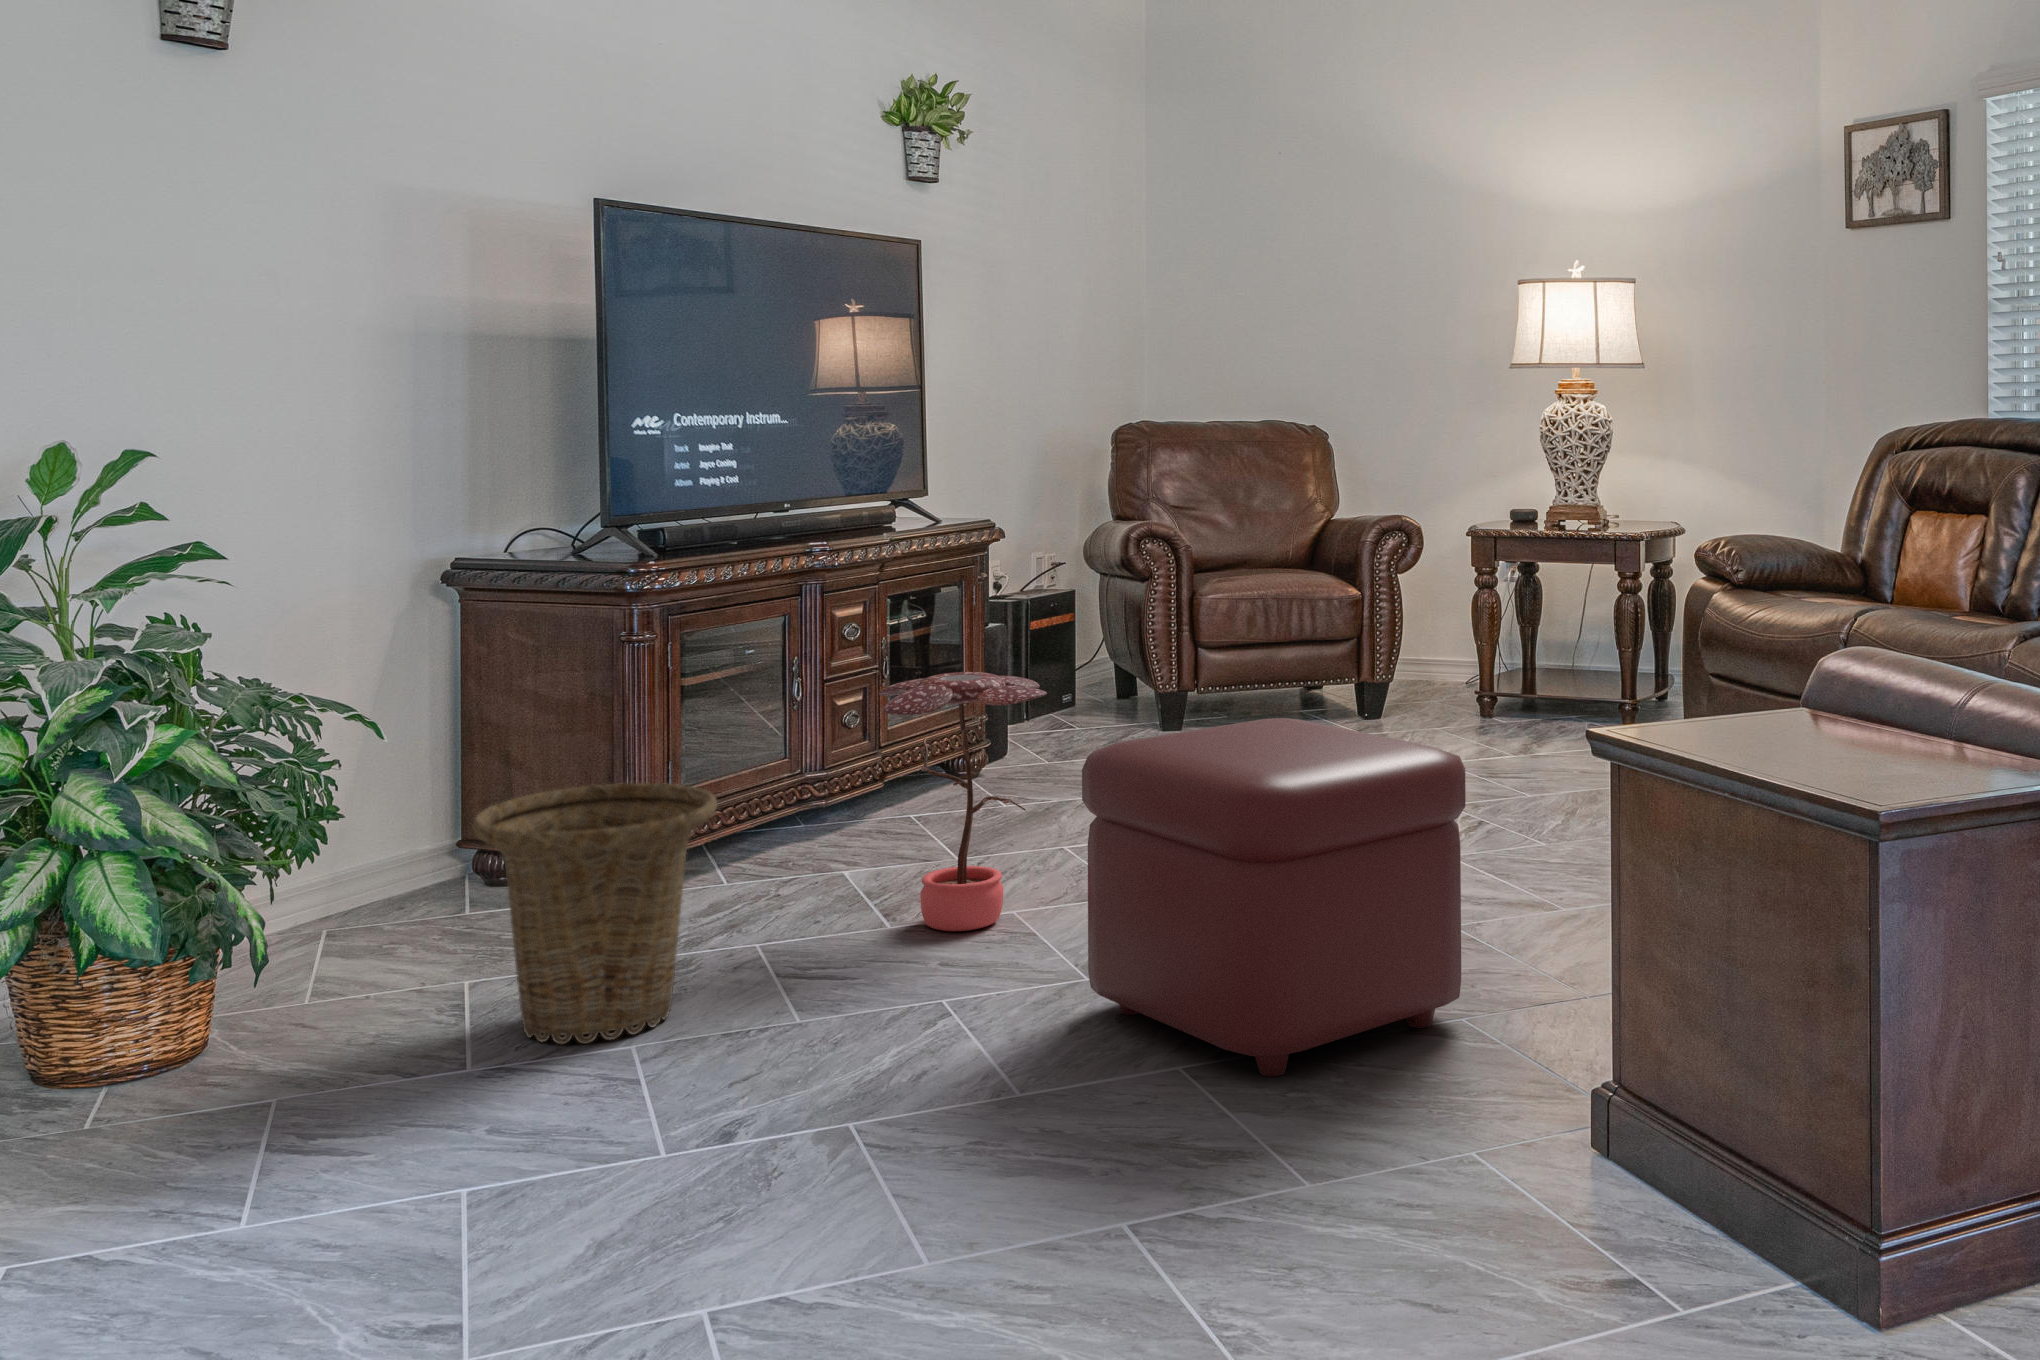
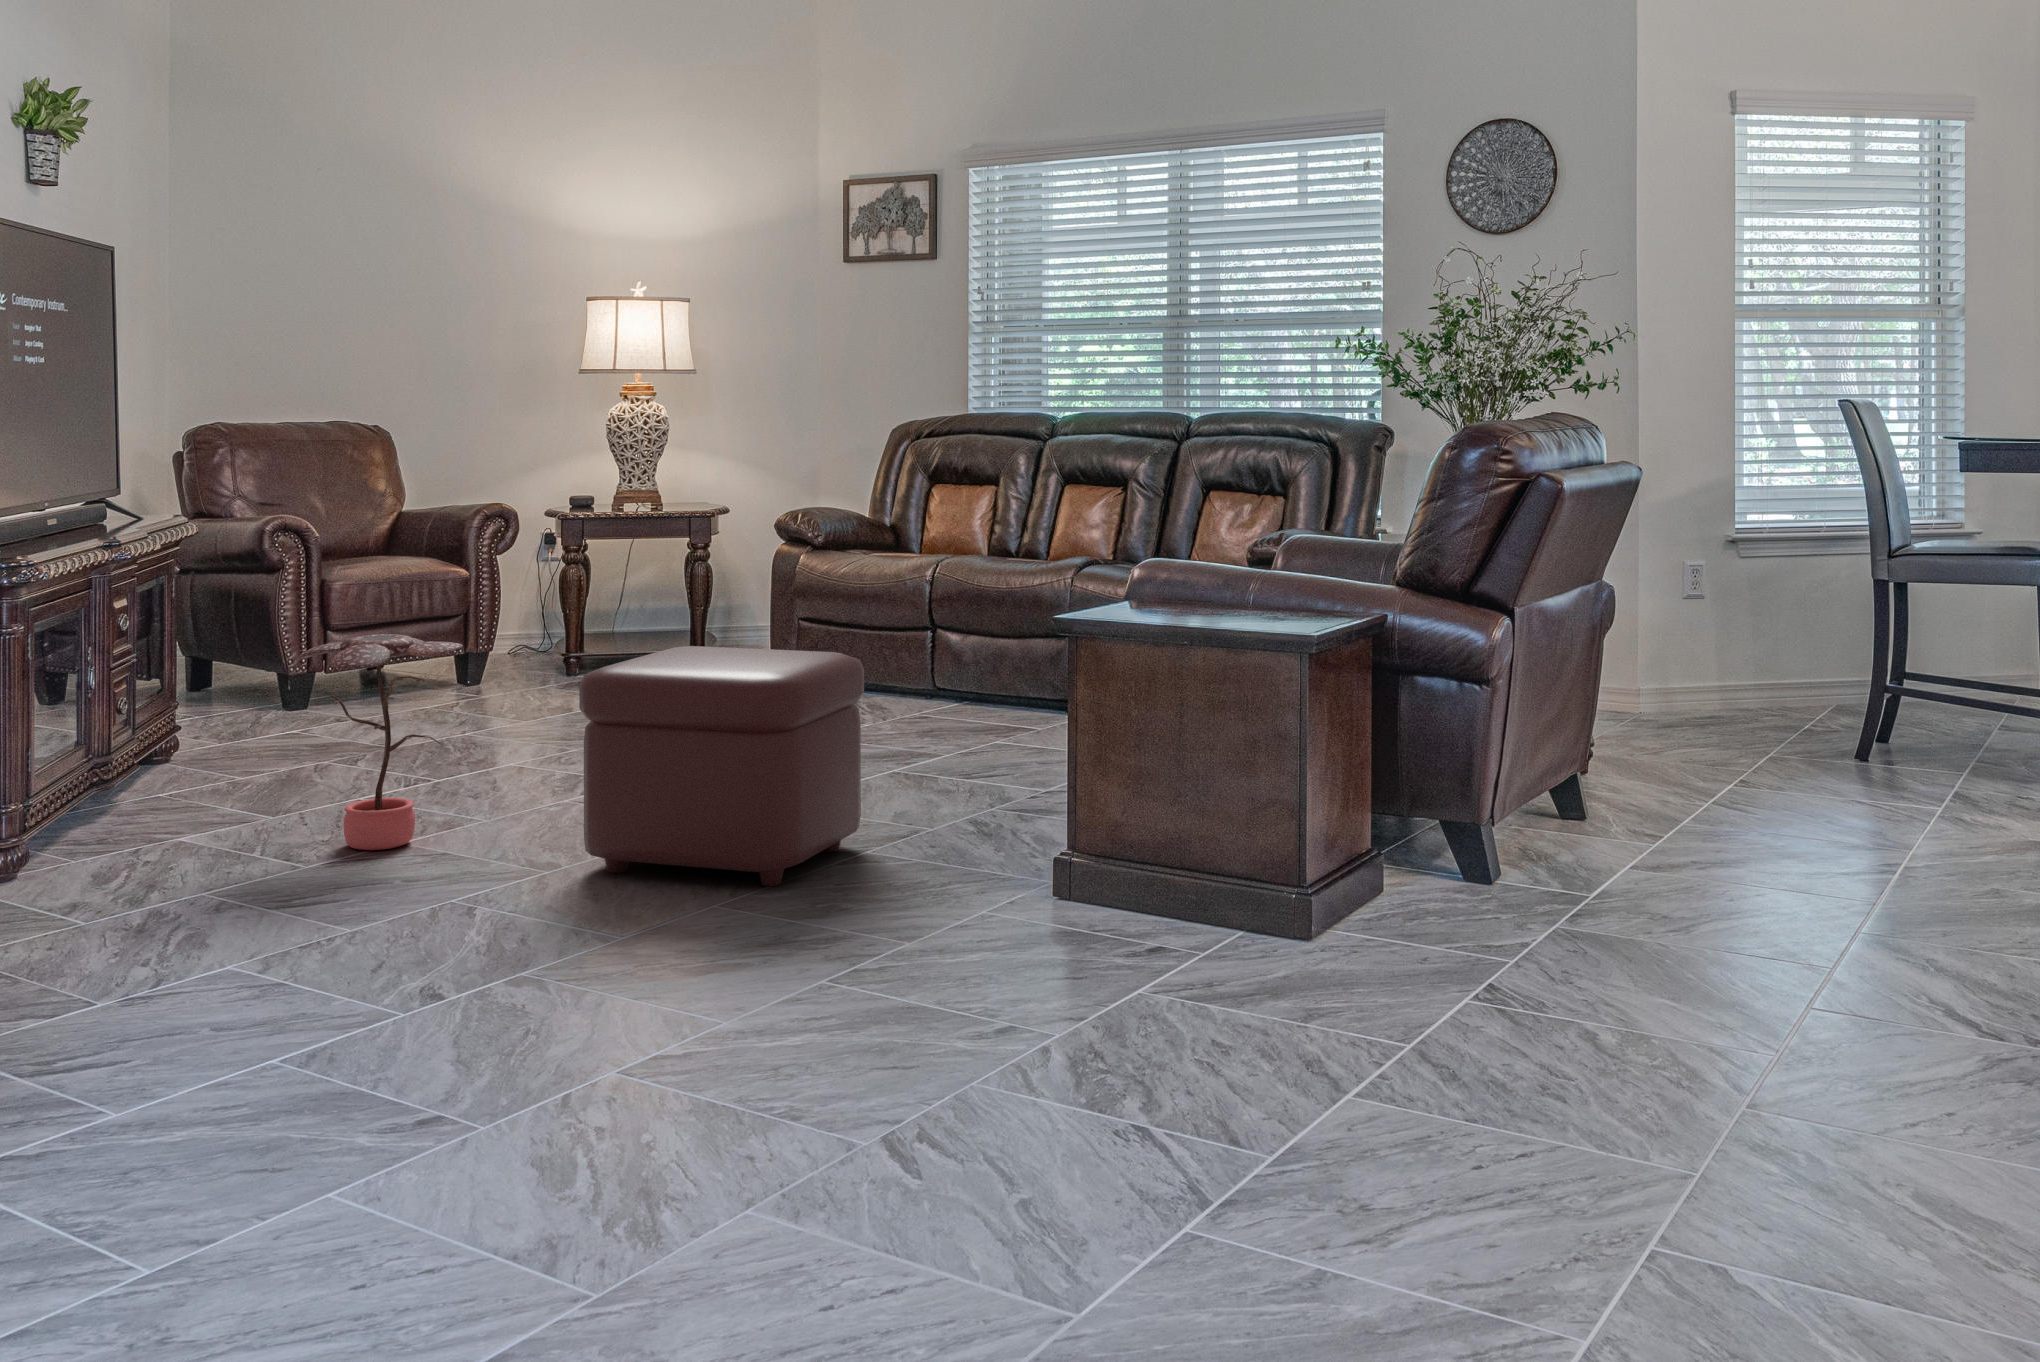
basket: present [473,783,717,1045] -> none [77,734,287,950]

